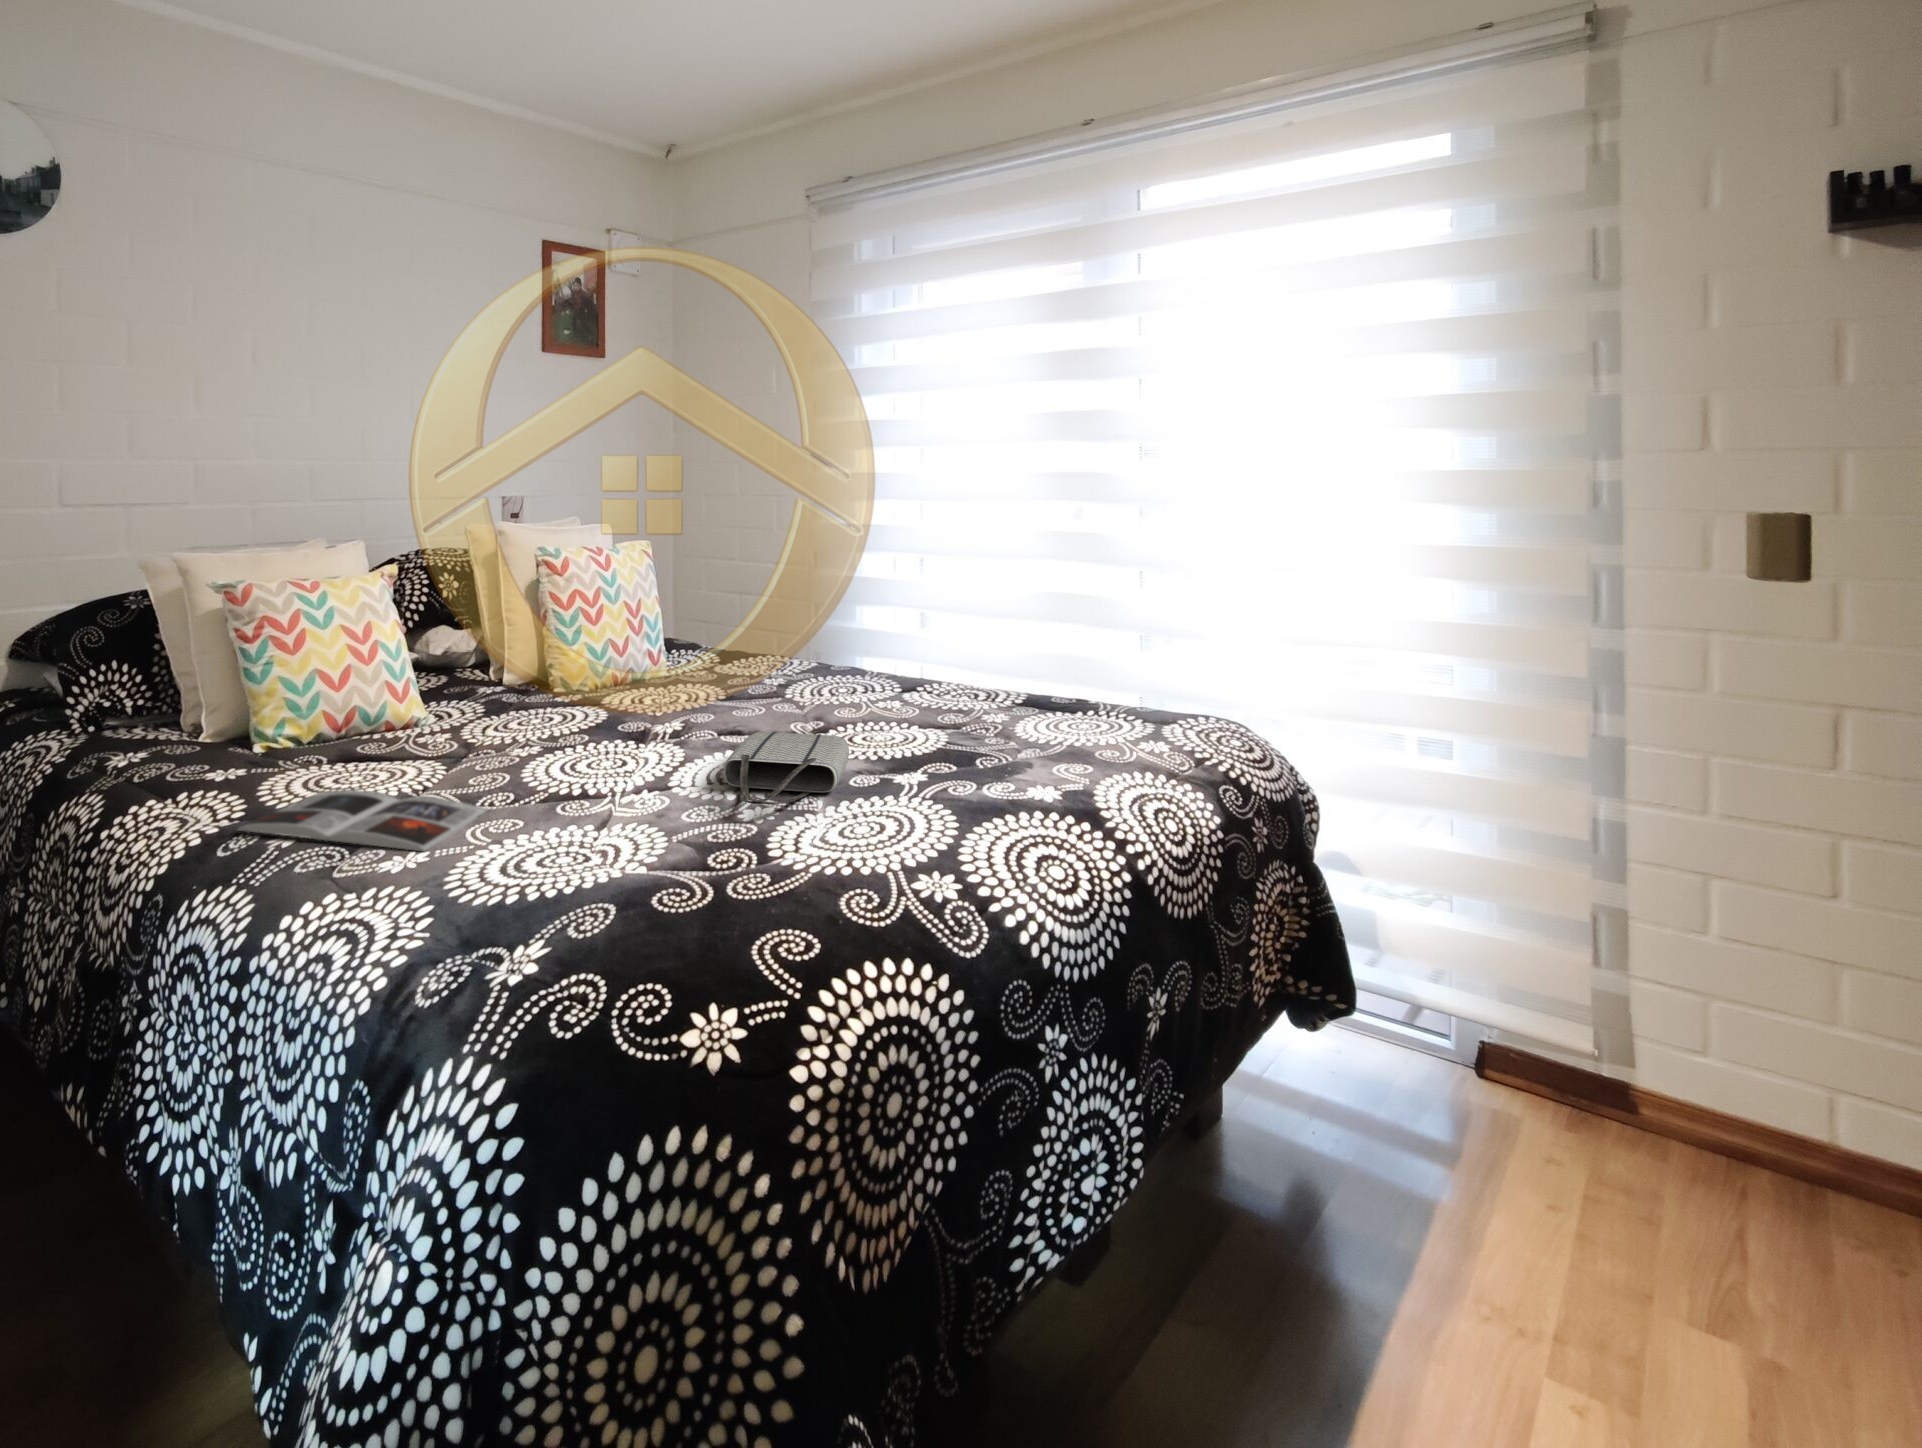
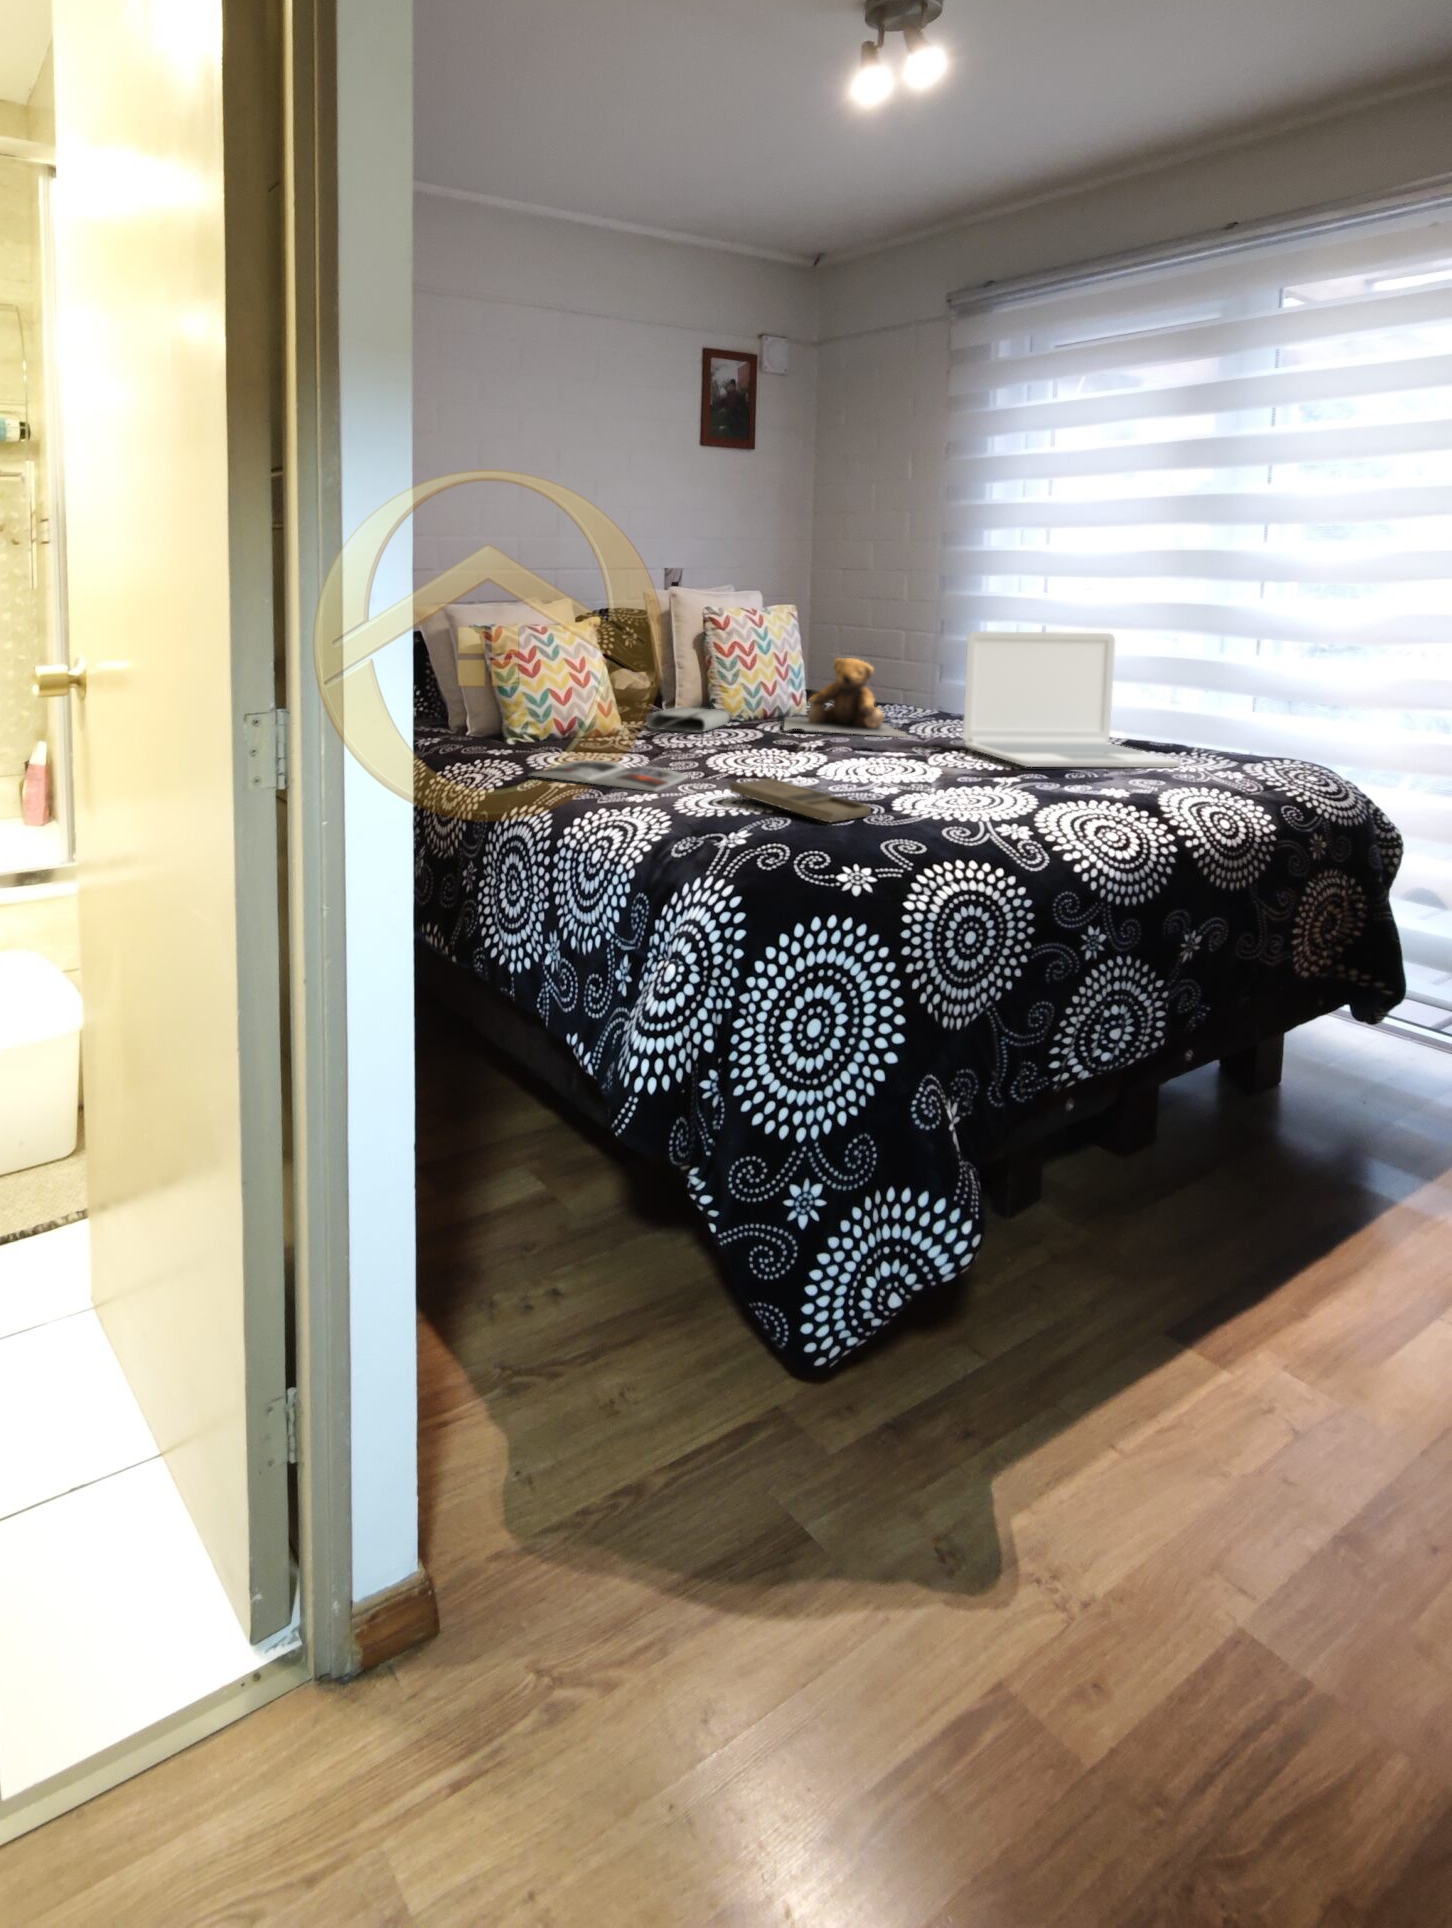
laptop: none [847,572,1103,755] -> present [963,631,1181,768]
teddy bear: none [631,608,784,708] -> present [784,658,908,738]
tote bag: present [724,732,849,804] -> present [646,707,730,733]
tray: none [530,817,734,910] -> present [730,777,871,823]

